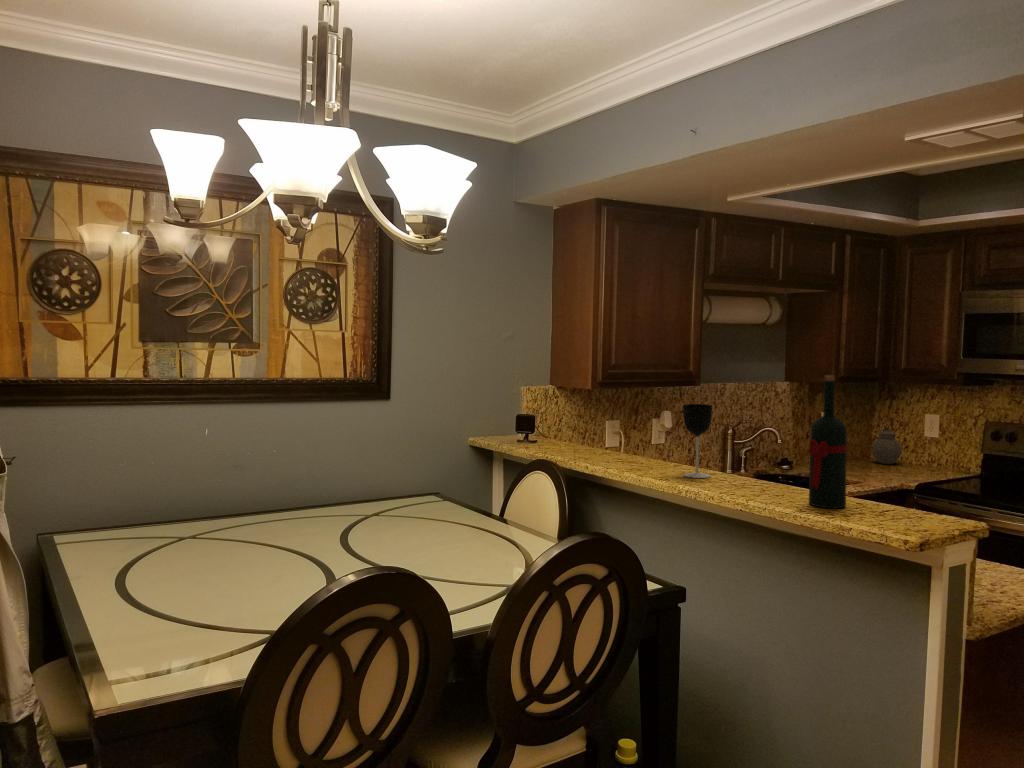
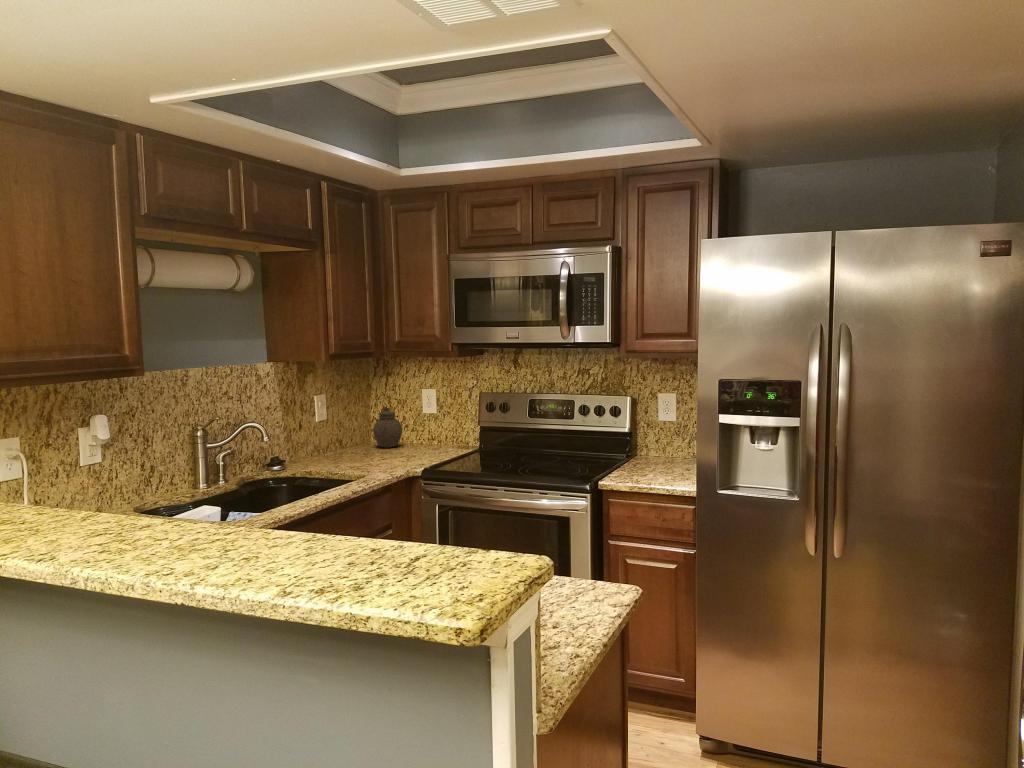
wine bottle: present [809,375,847,508] -> none [289,346,356,577]
wine glass: present [683,404,712,478] -> none [63,410,131,547]

